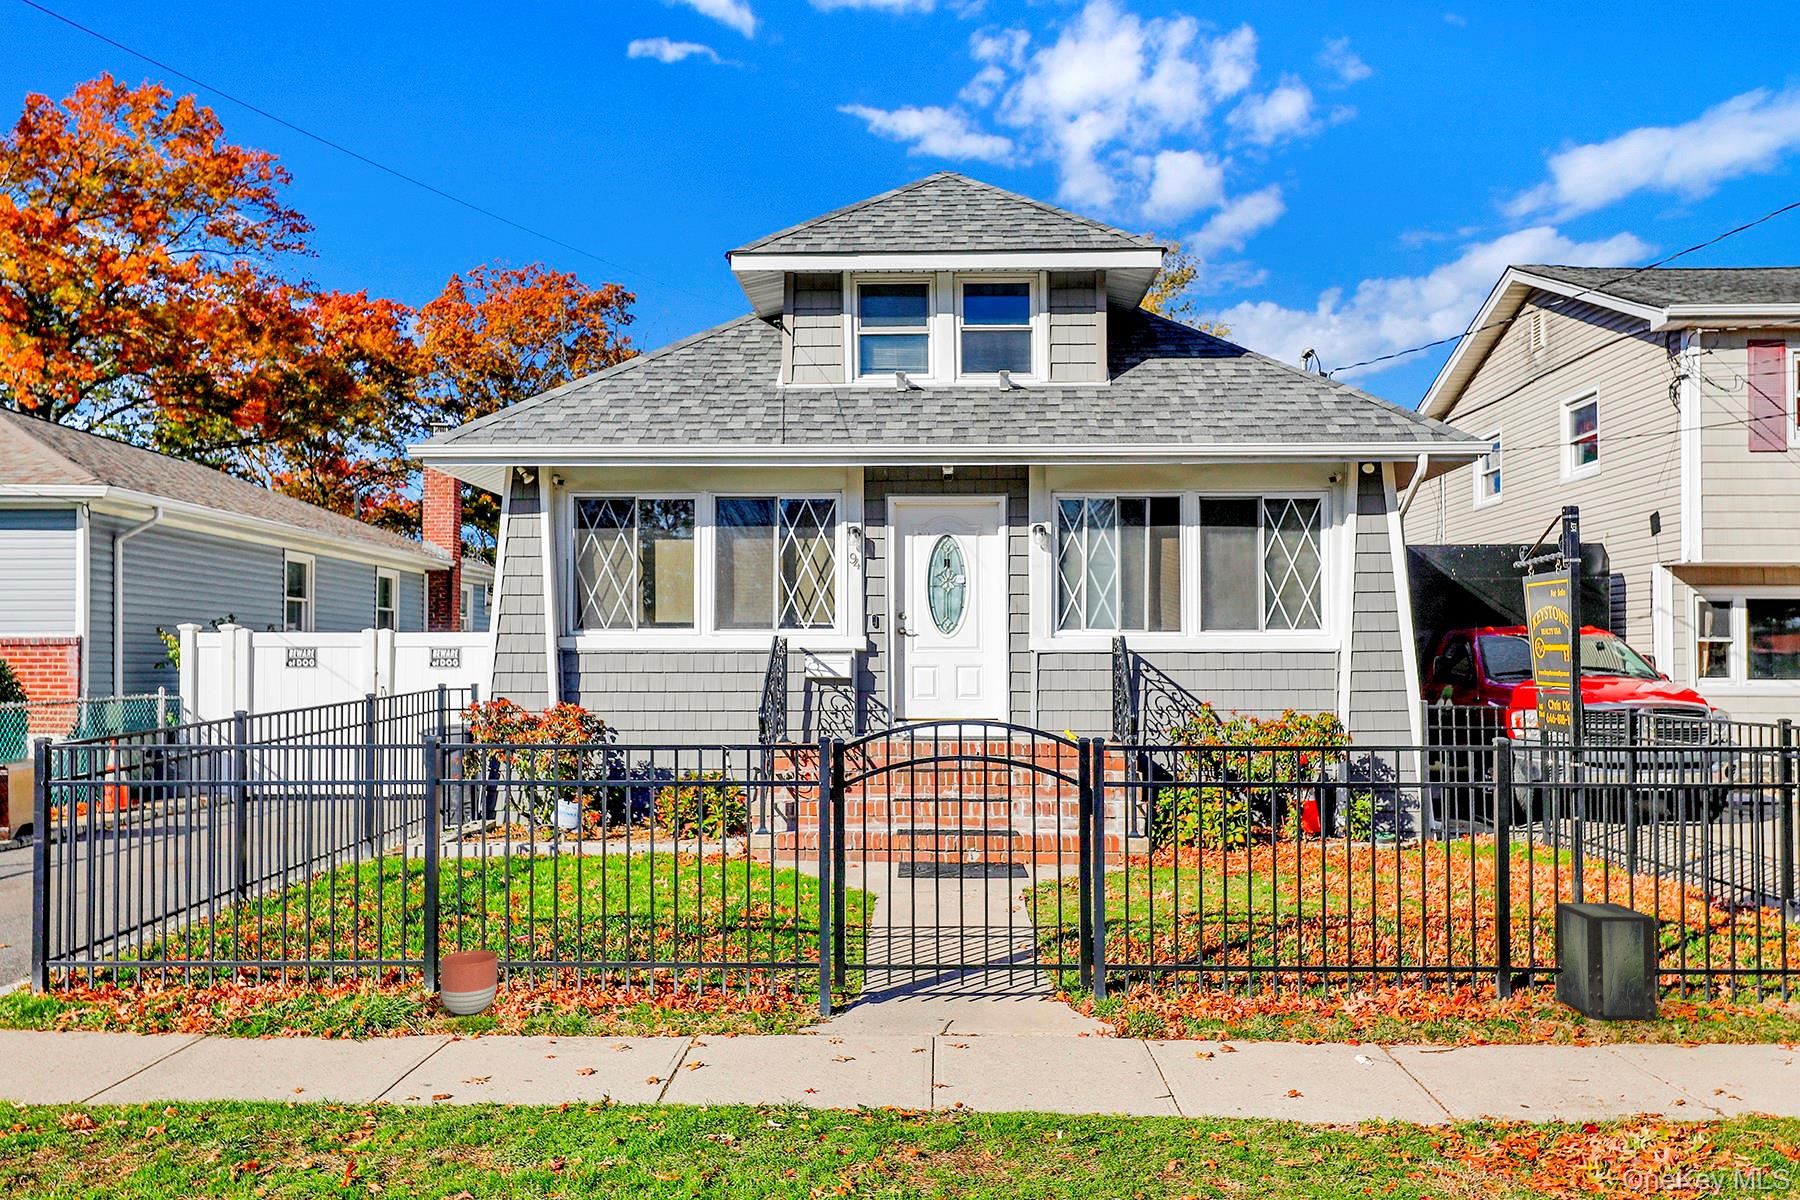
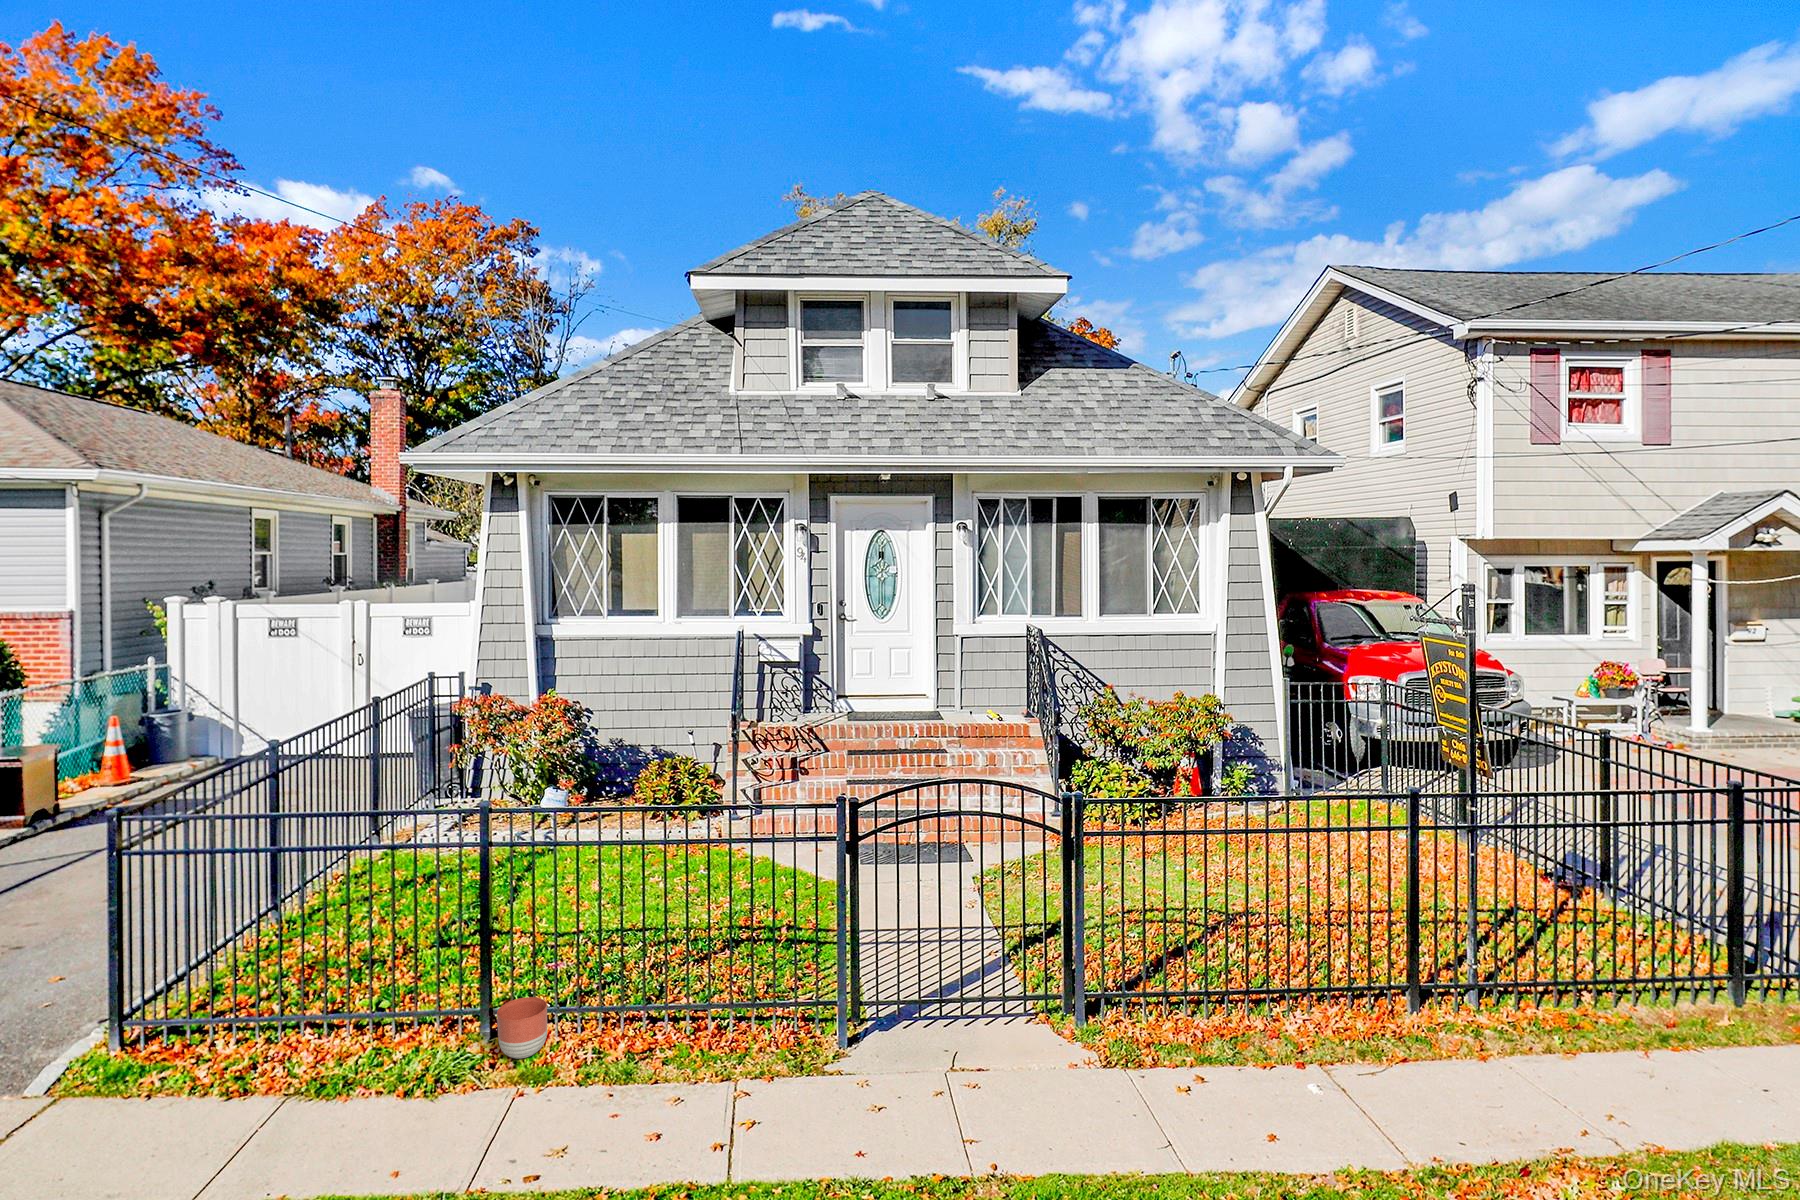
storage box: present [1558,903,1656,1020] -> none [1408,906,1487,1004]

